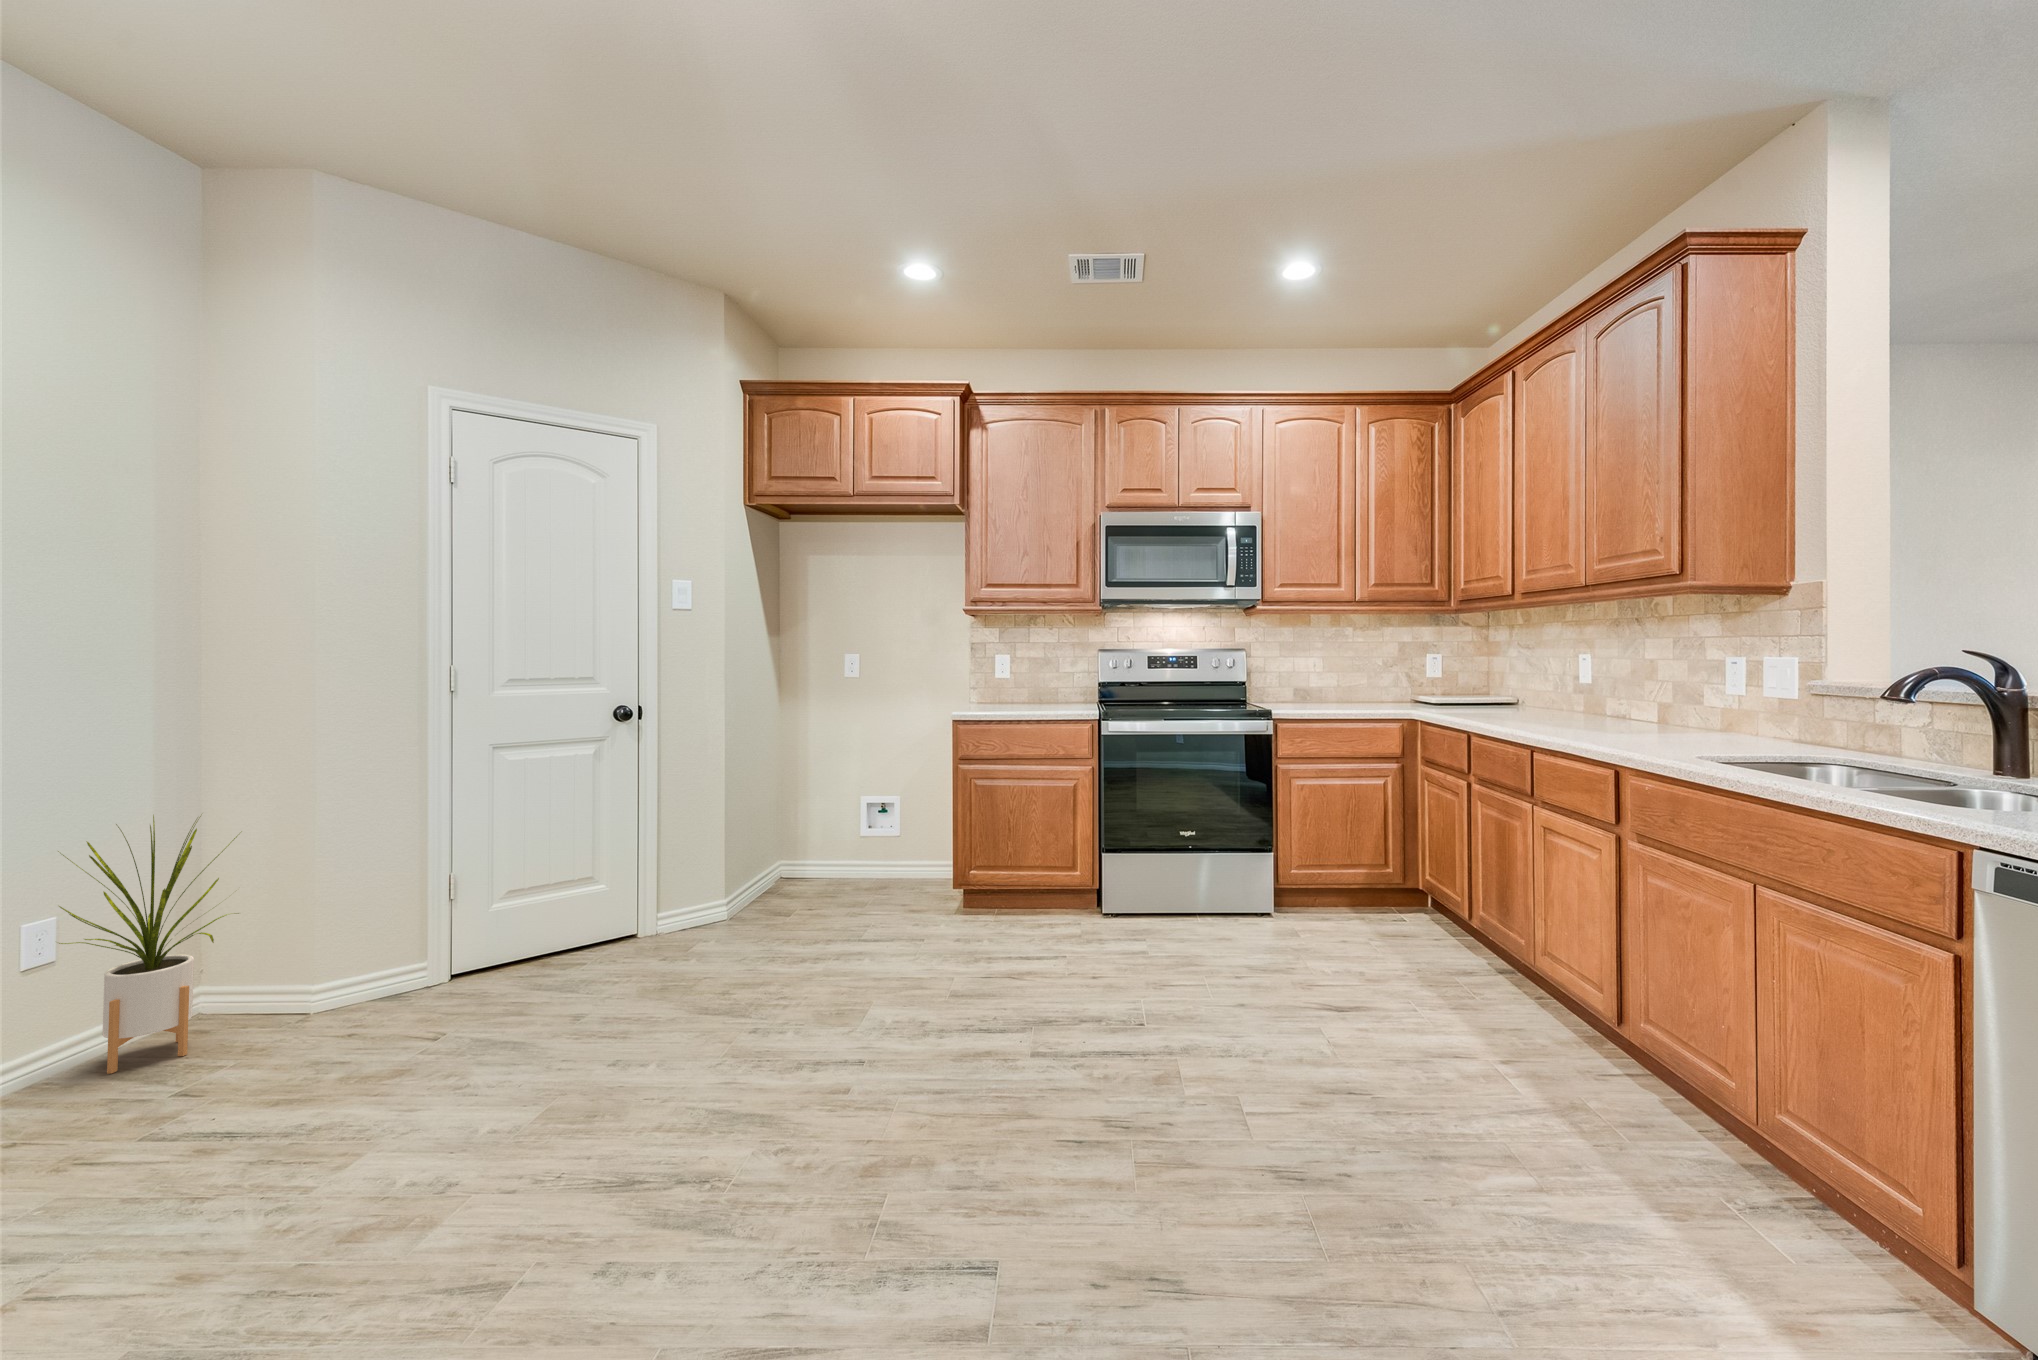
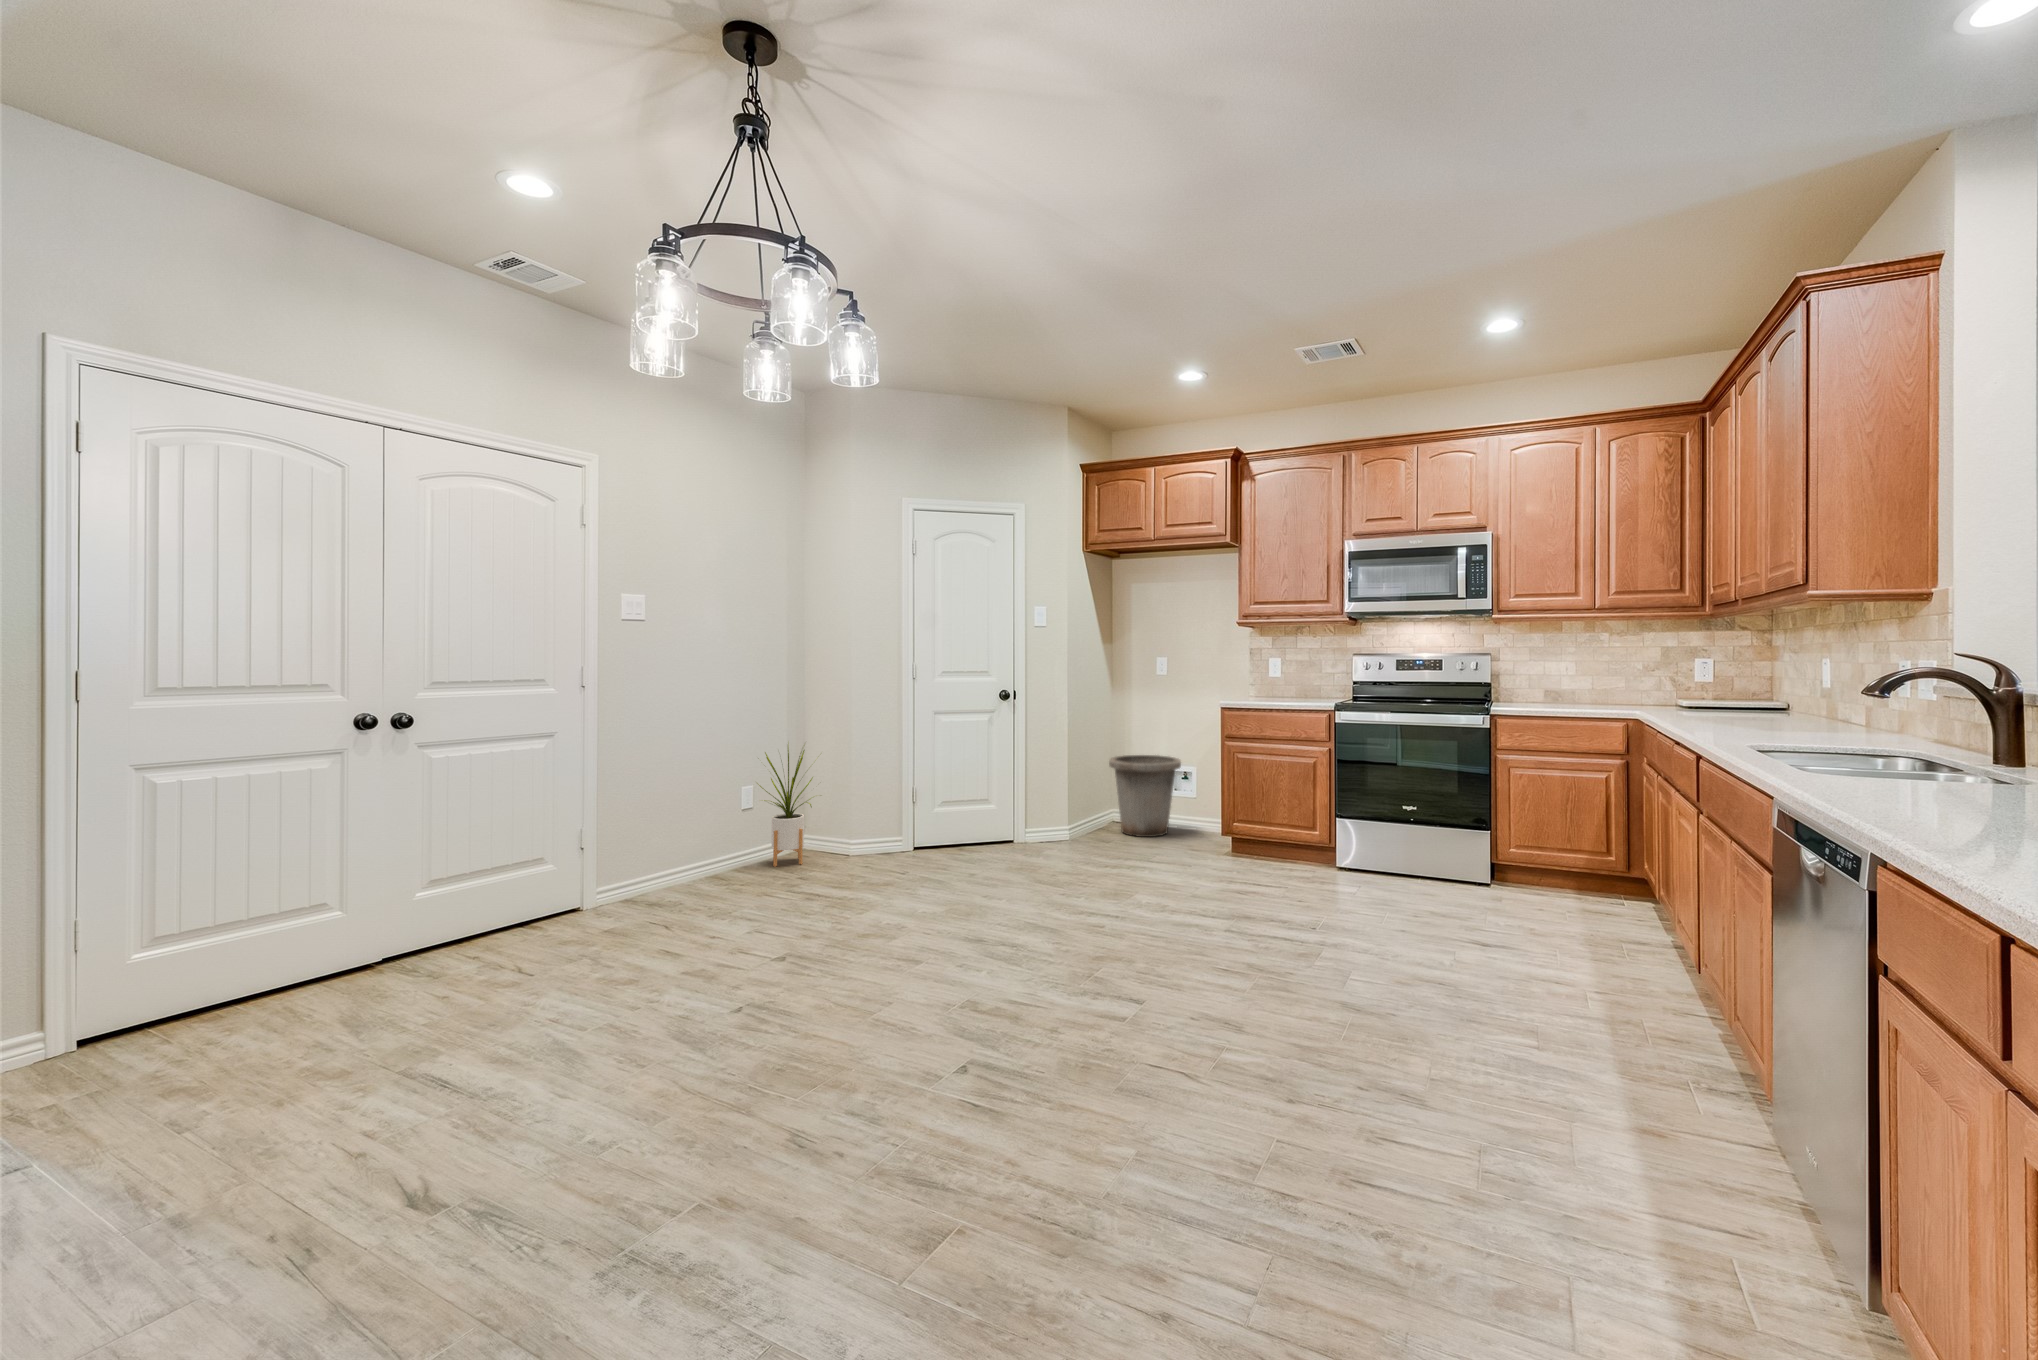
trash can: none [781,787,884,902] -> present [1109,755,1181,837]

